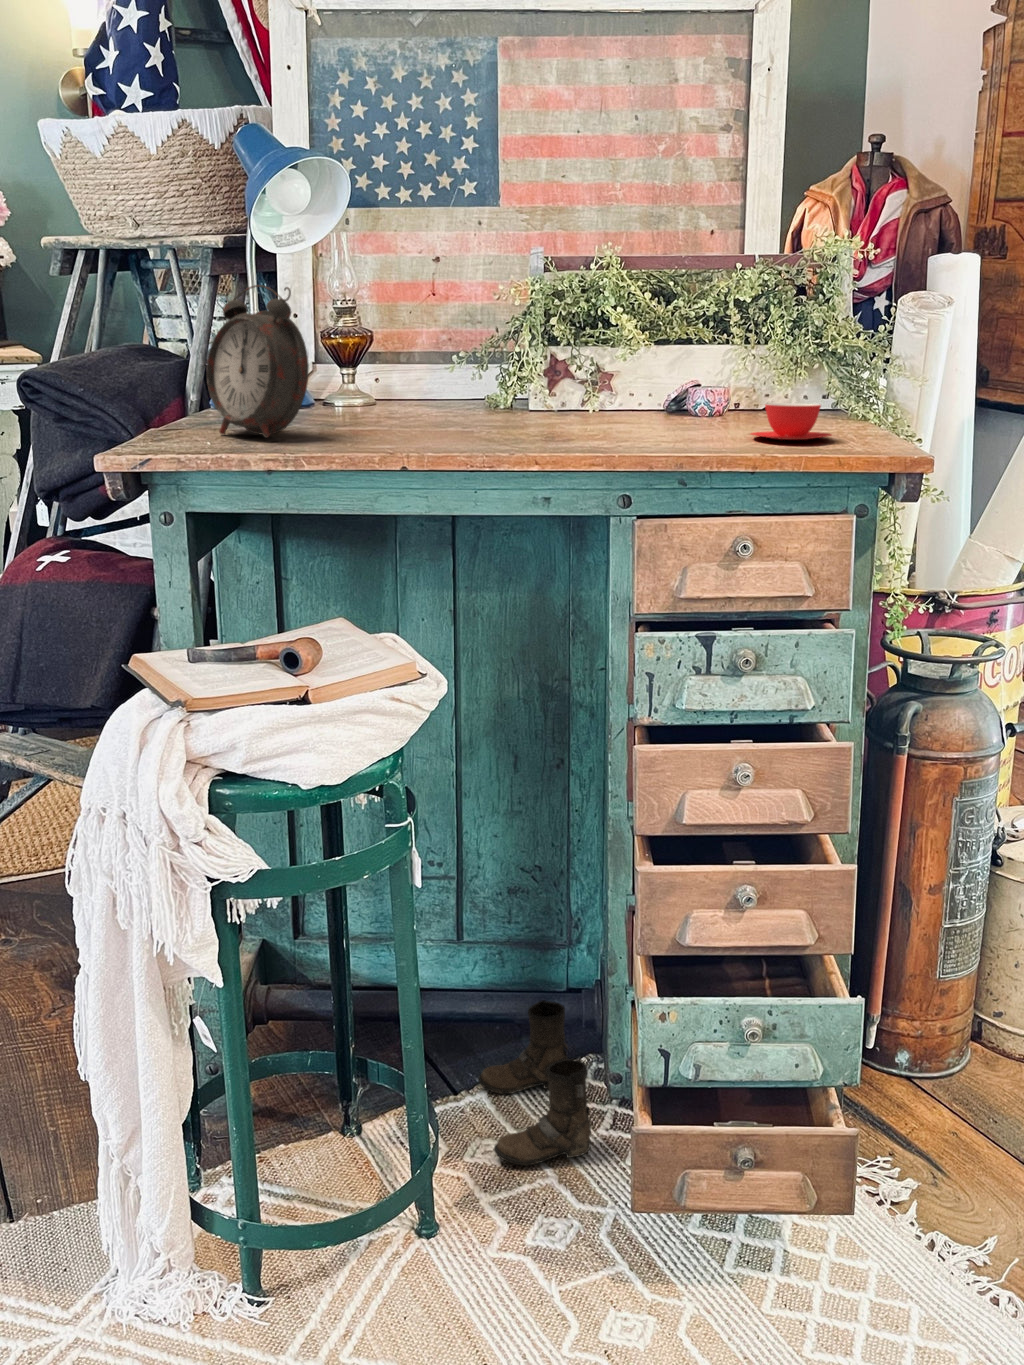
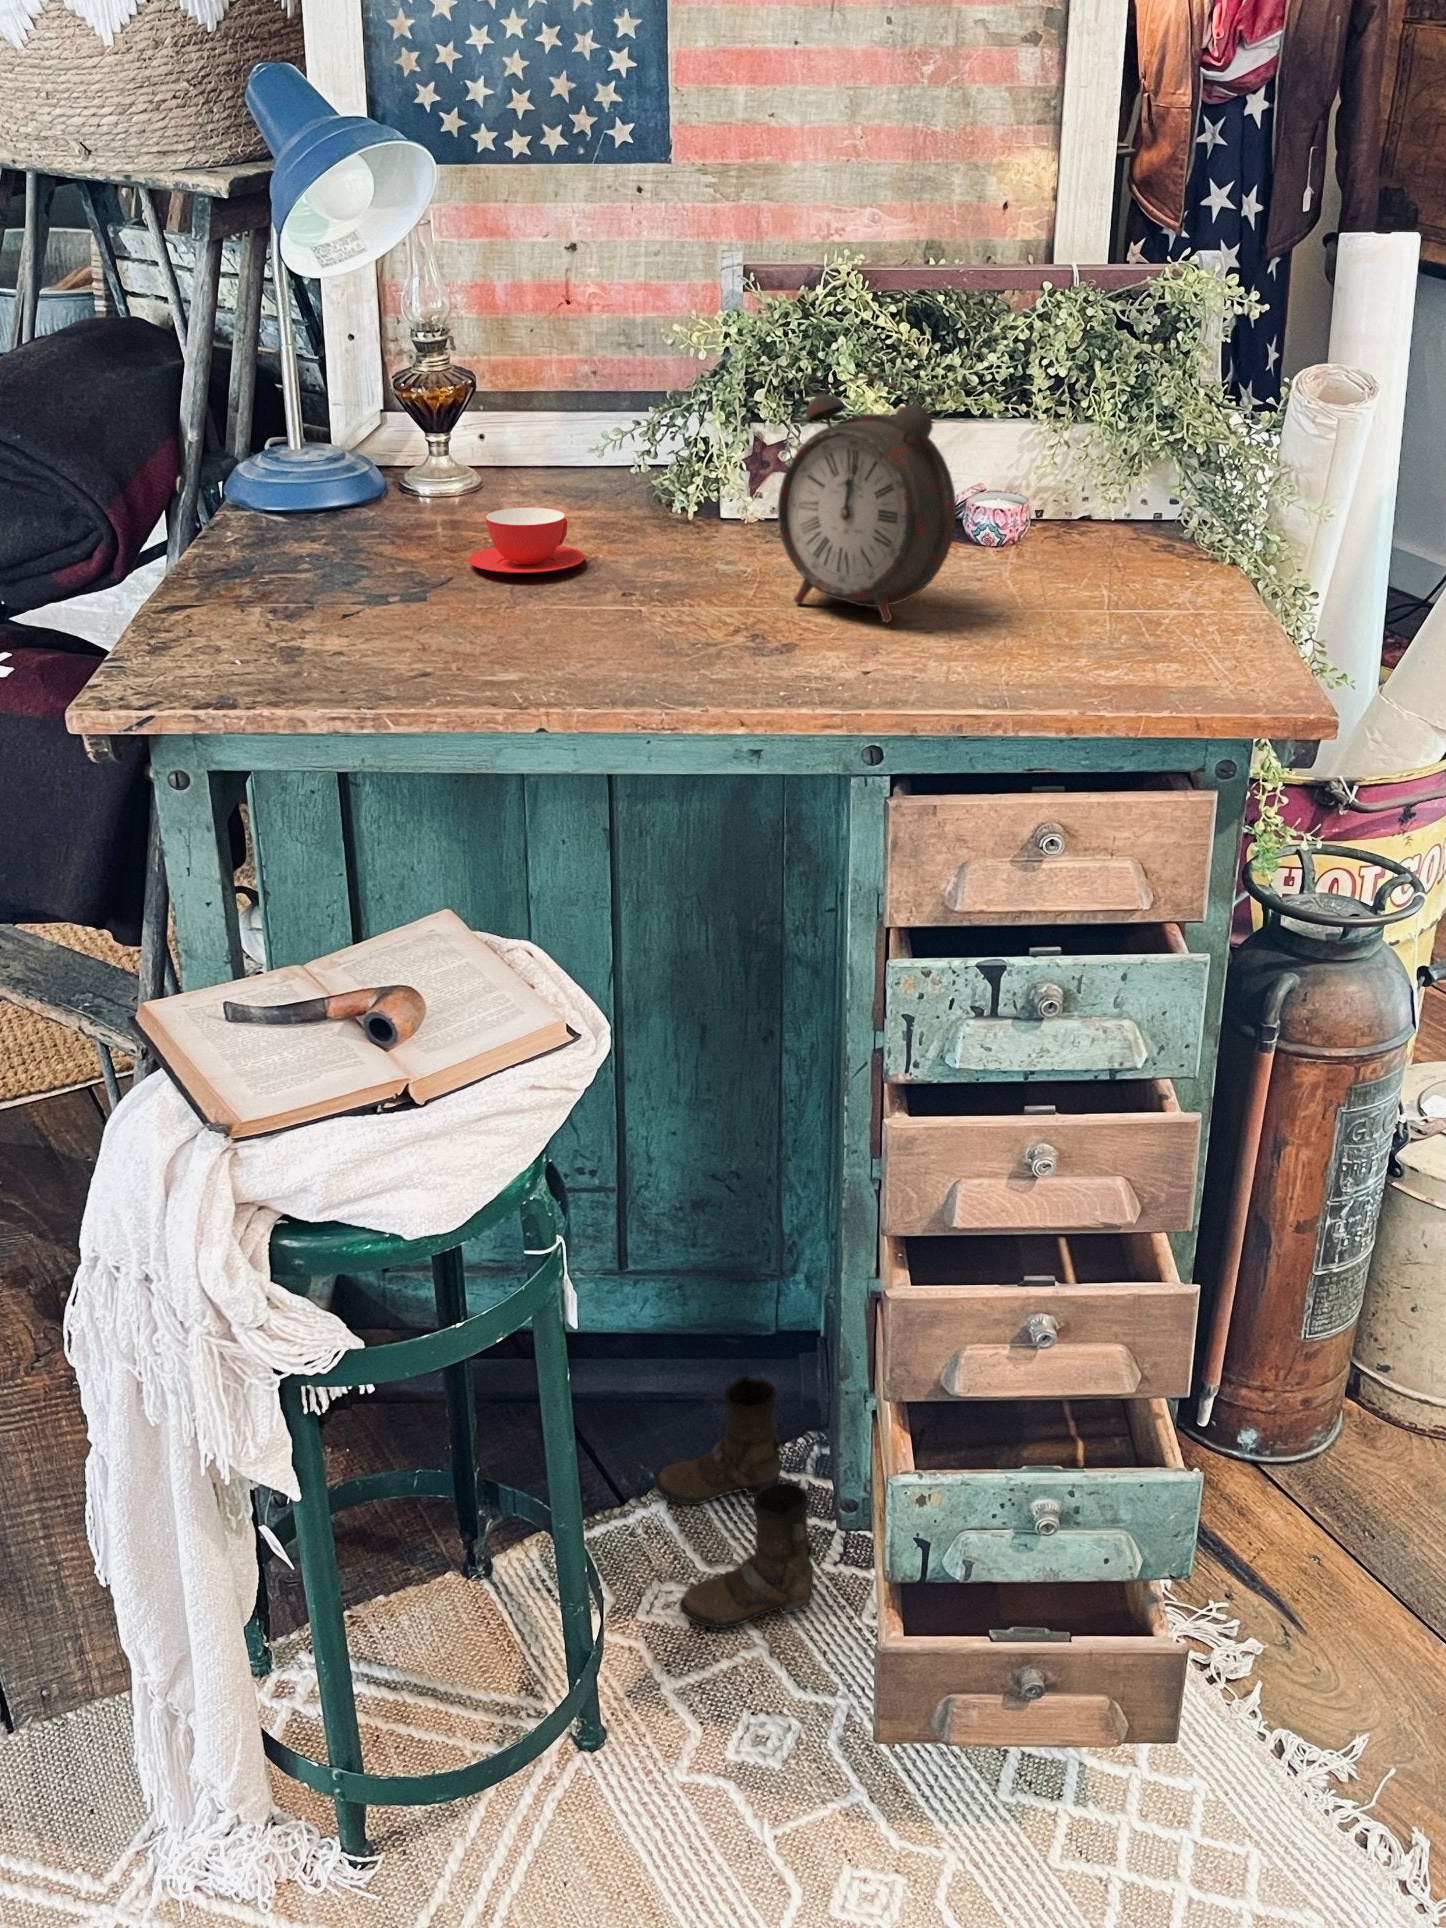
alarm clock: present [207,285,309,438] -> present [778,374,956,623]
teacup: present [751,403,832,440] -> present [468,508,585,573]

